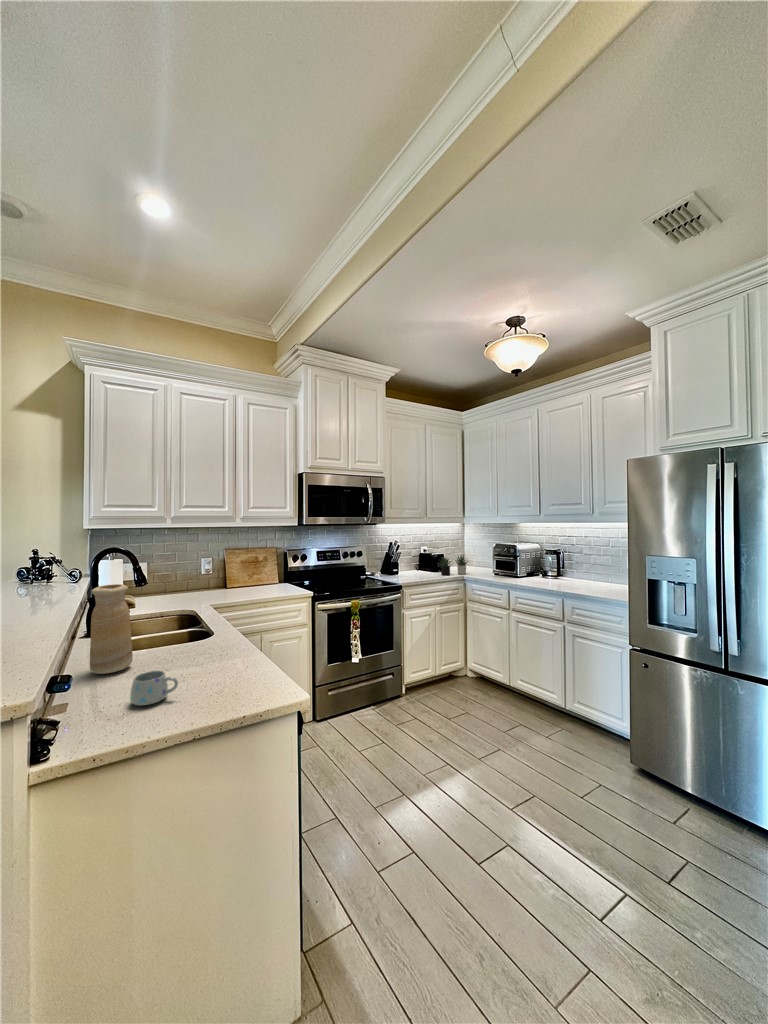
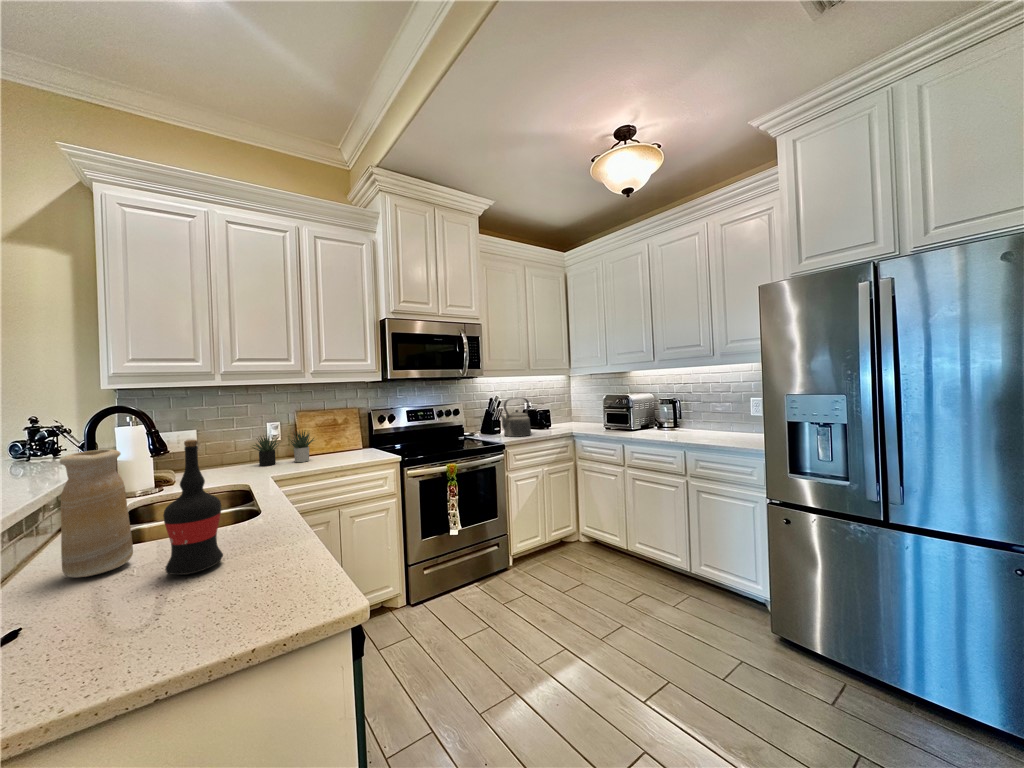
kettle: none [398,543,426,578] -> present [500,398,531,437]
succulent plant: present [438,555,468,575] -> present [253,431,314,466]
wine bottle: none [159,581,195,677] -> present [163,440,223,575]
mug: present [130,671,178,706] -> none [99,569,180,626]

